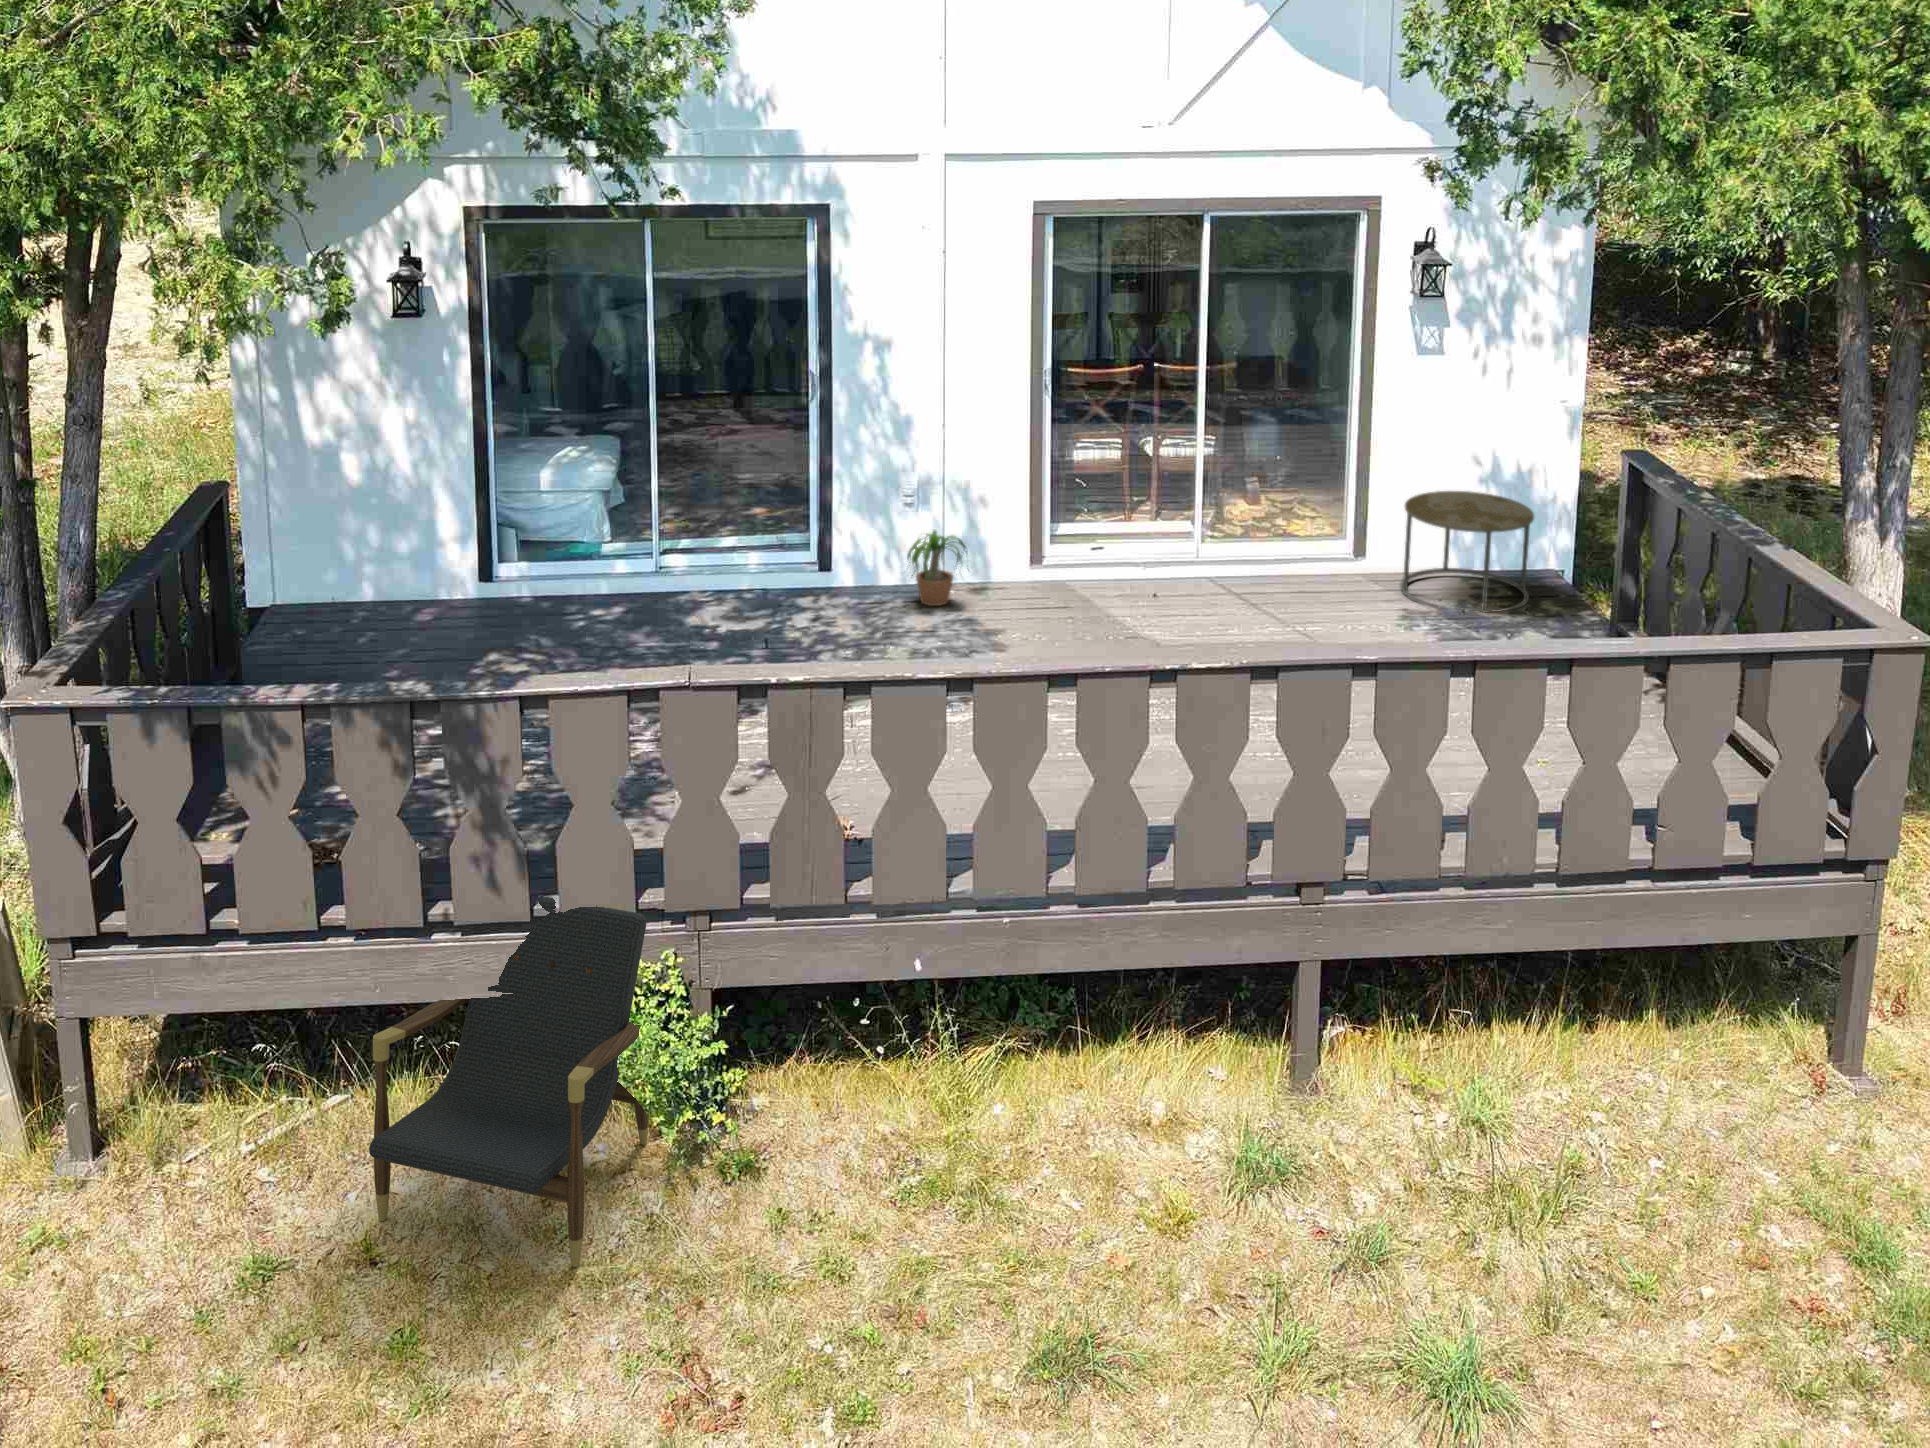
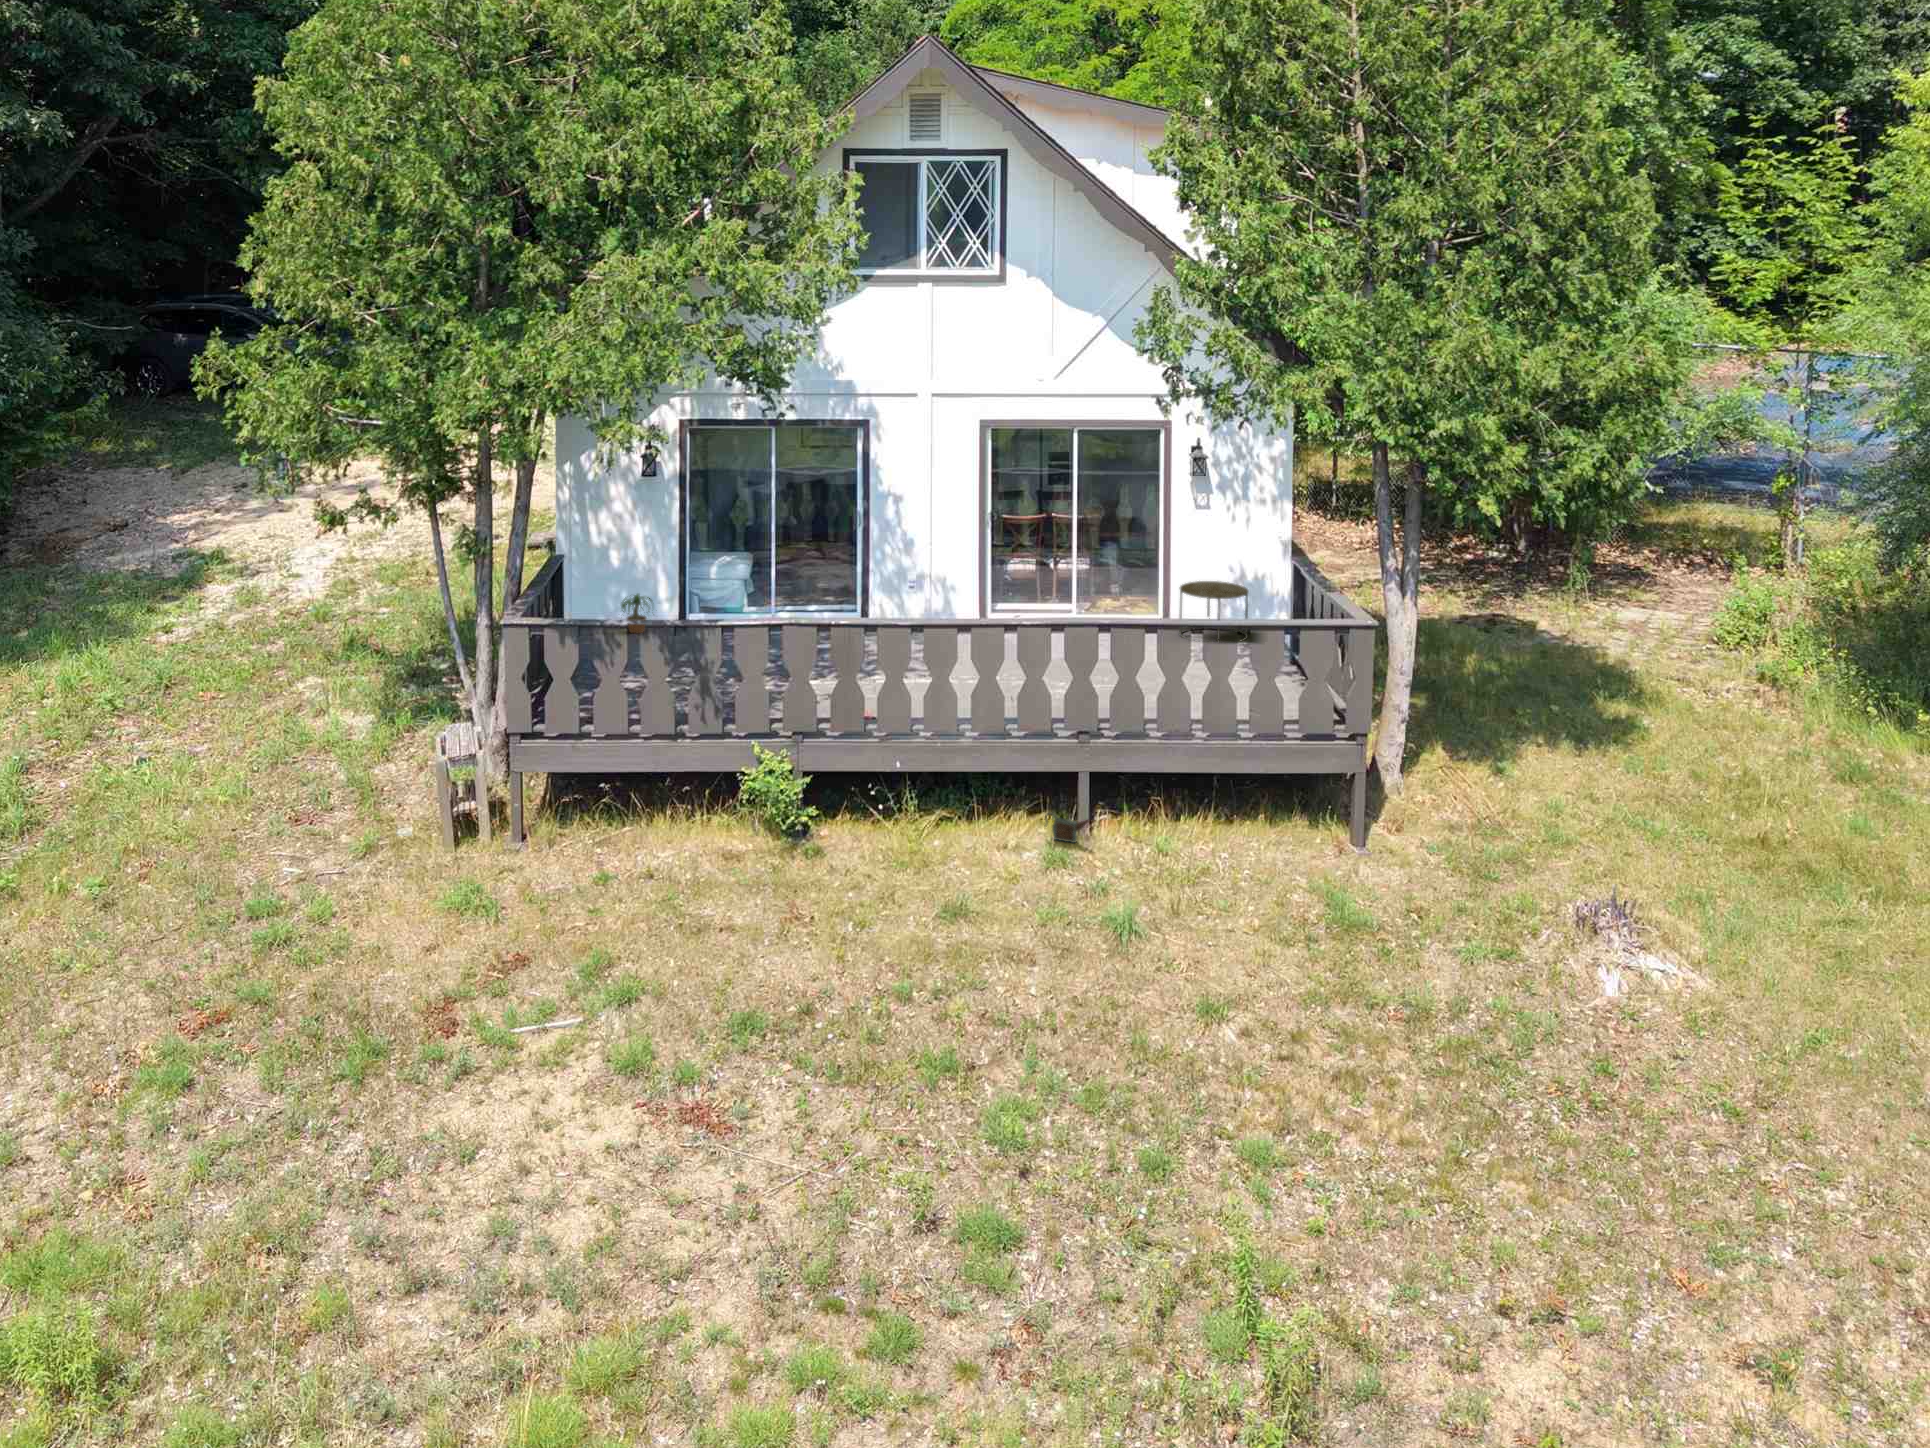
potted plant: present [907,530,969,606] -> present [621,594,652,633]
lounge chair: present [369,897,648,1267] -> none [657,722,774,869]
watering can: none [1239,1053,1345,1121] -> present [1045,812,1089,843]

